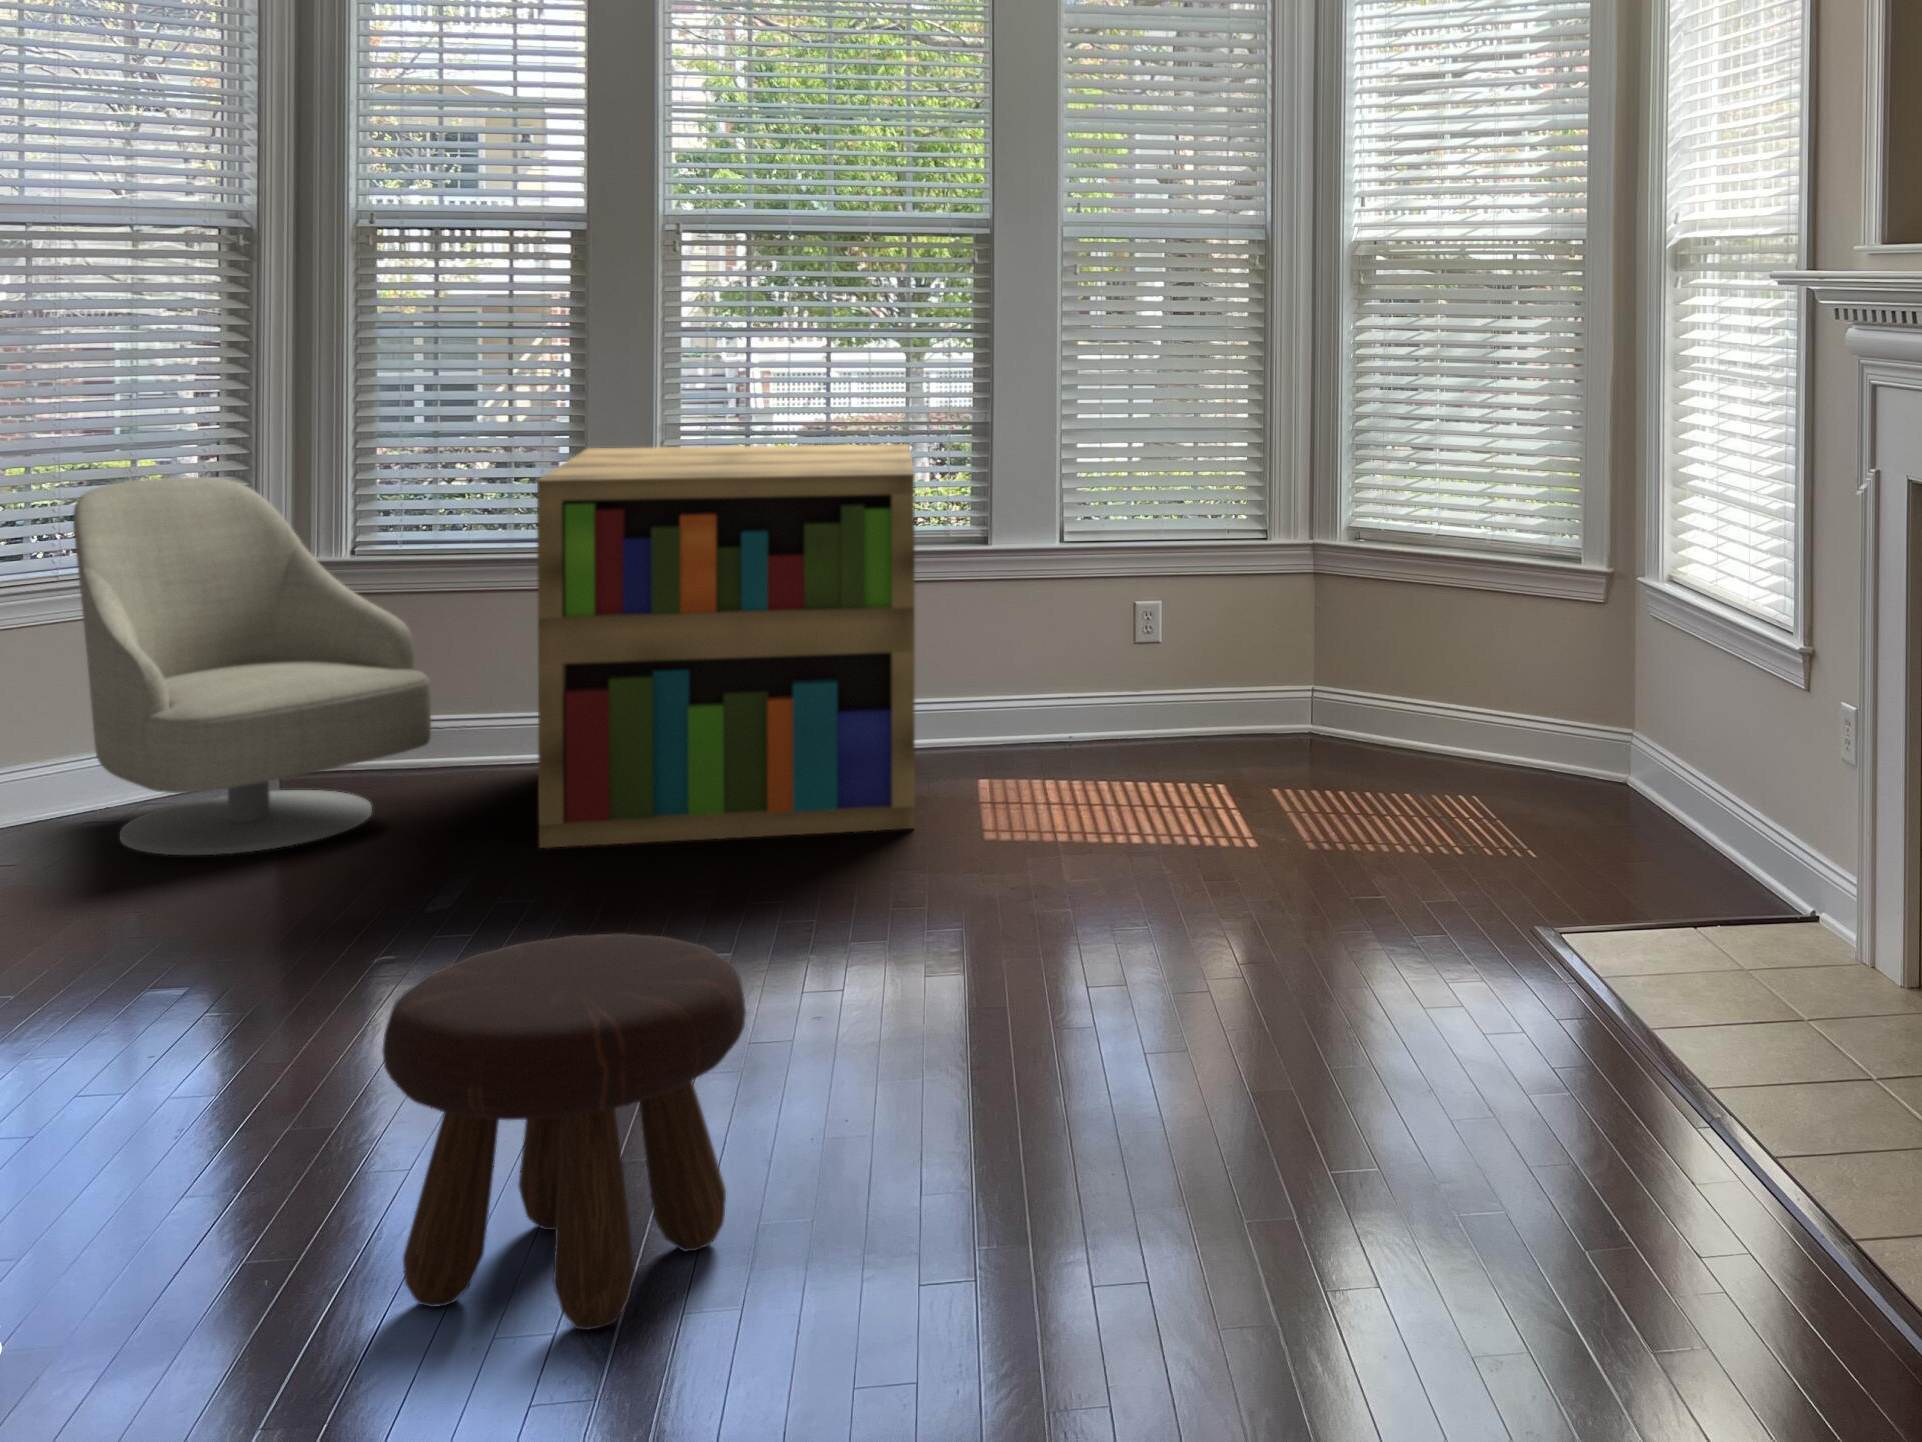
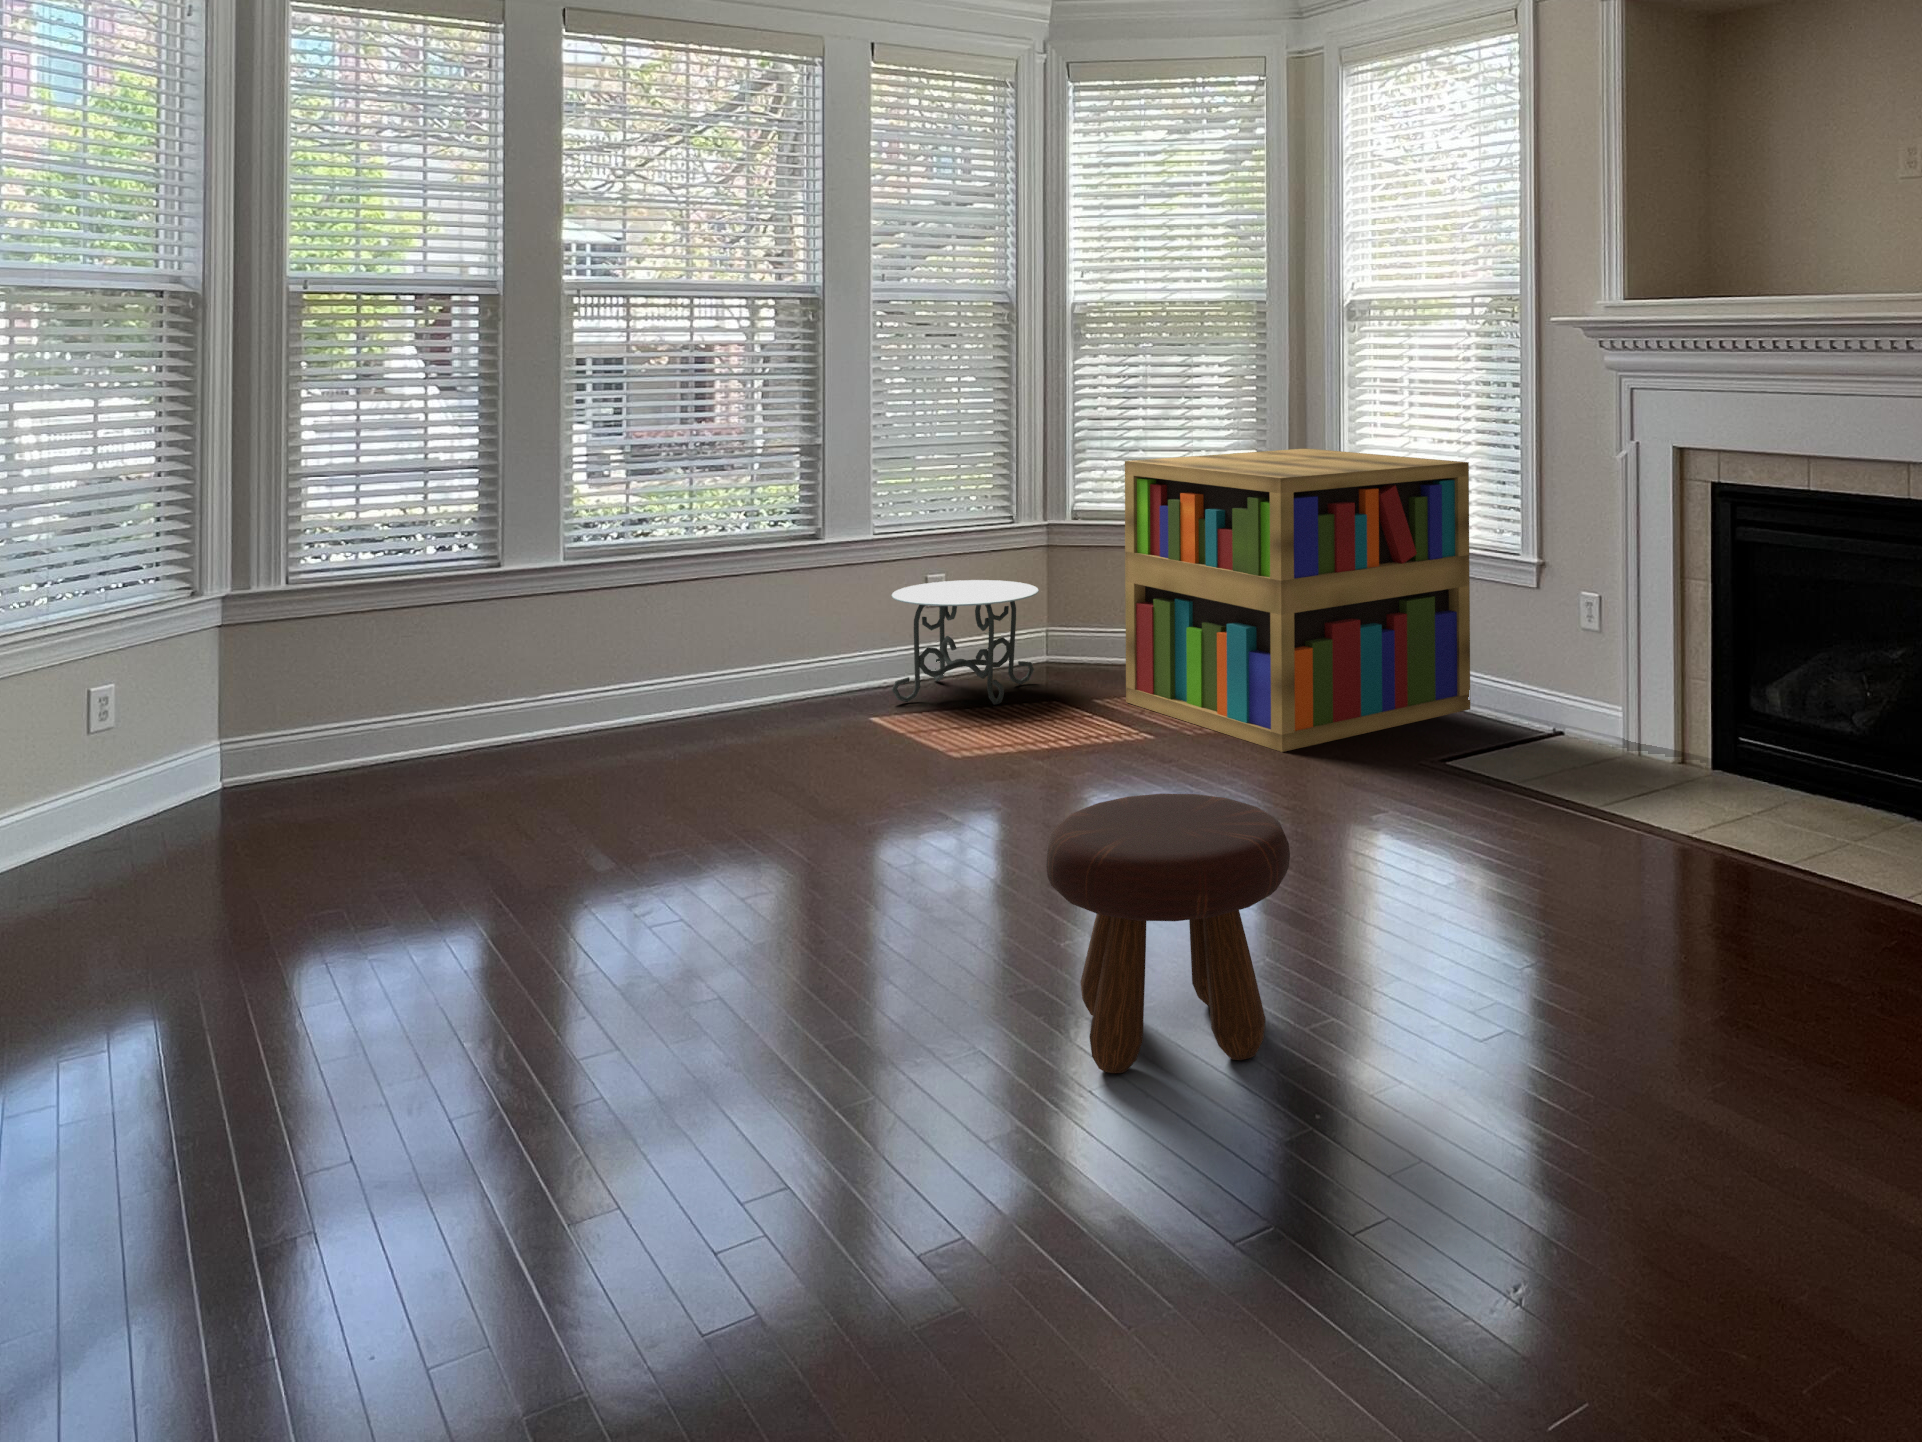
bookshelf: present [537,444,915,848] -> present [1125,448,1470,752]
armchair: present [73,477,431,855] -> none [81,522,447,864]
side table: none [1036,613,1246,784] -> present [892,580,1039,705]

